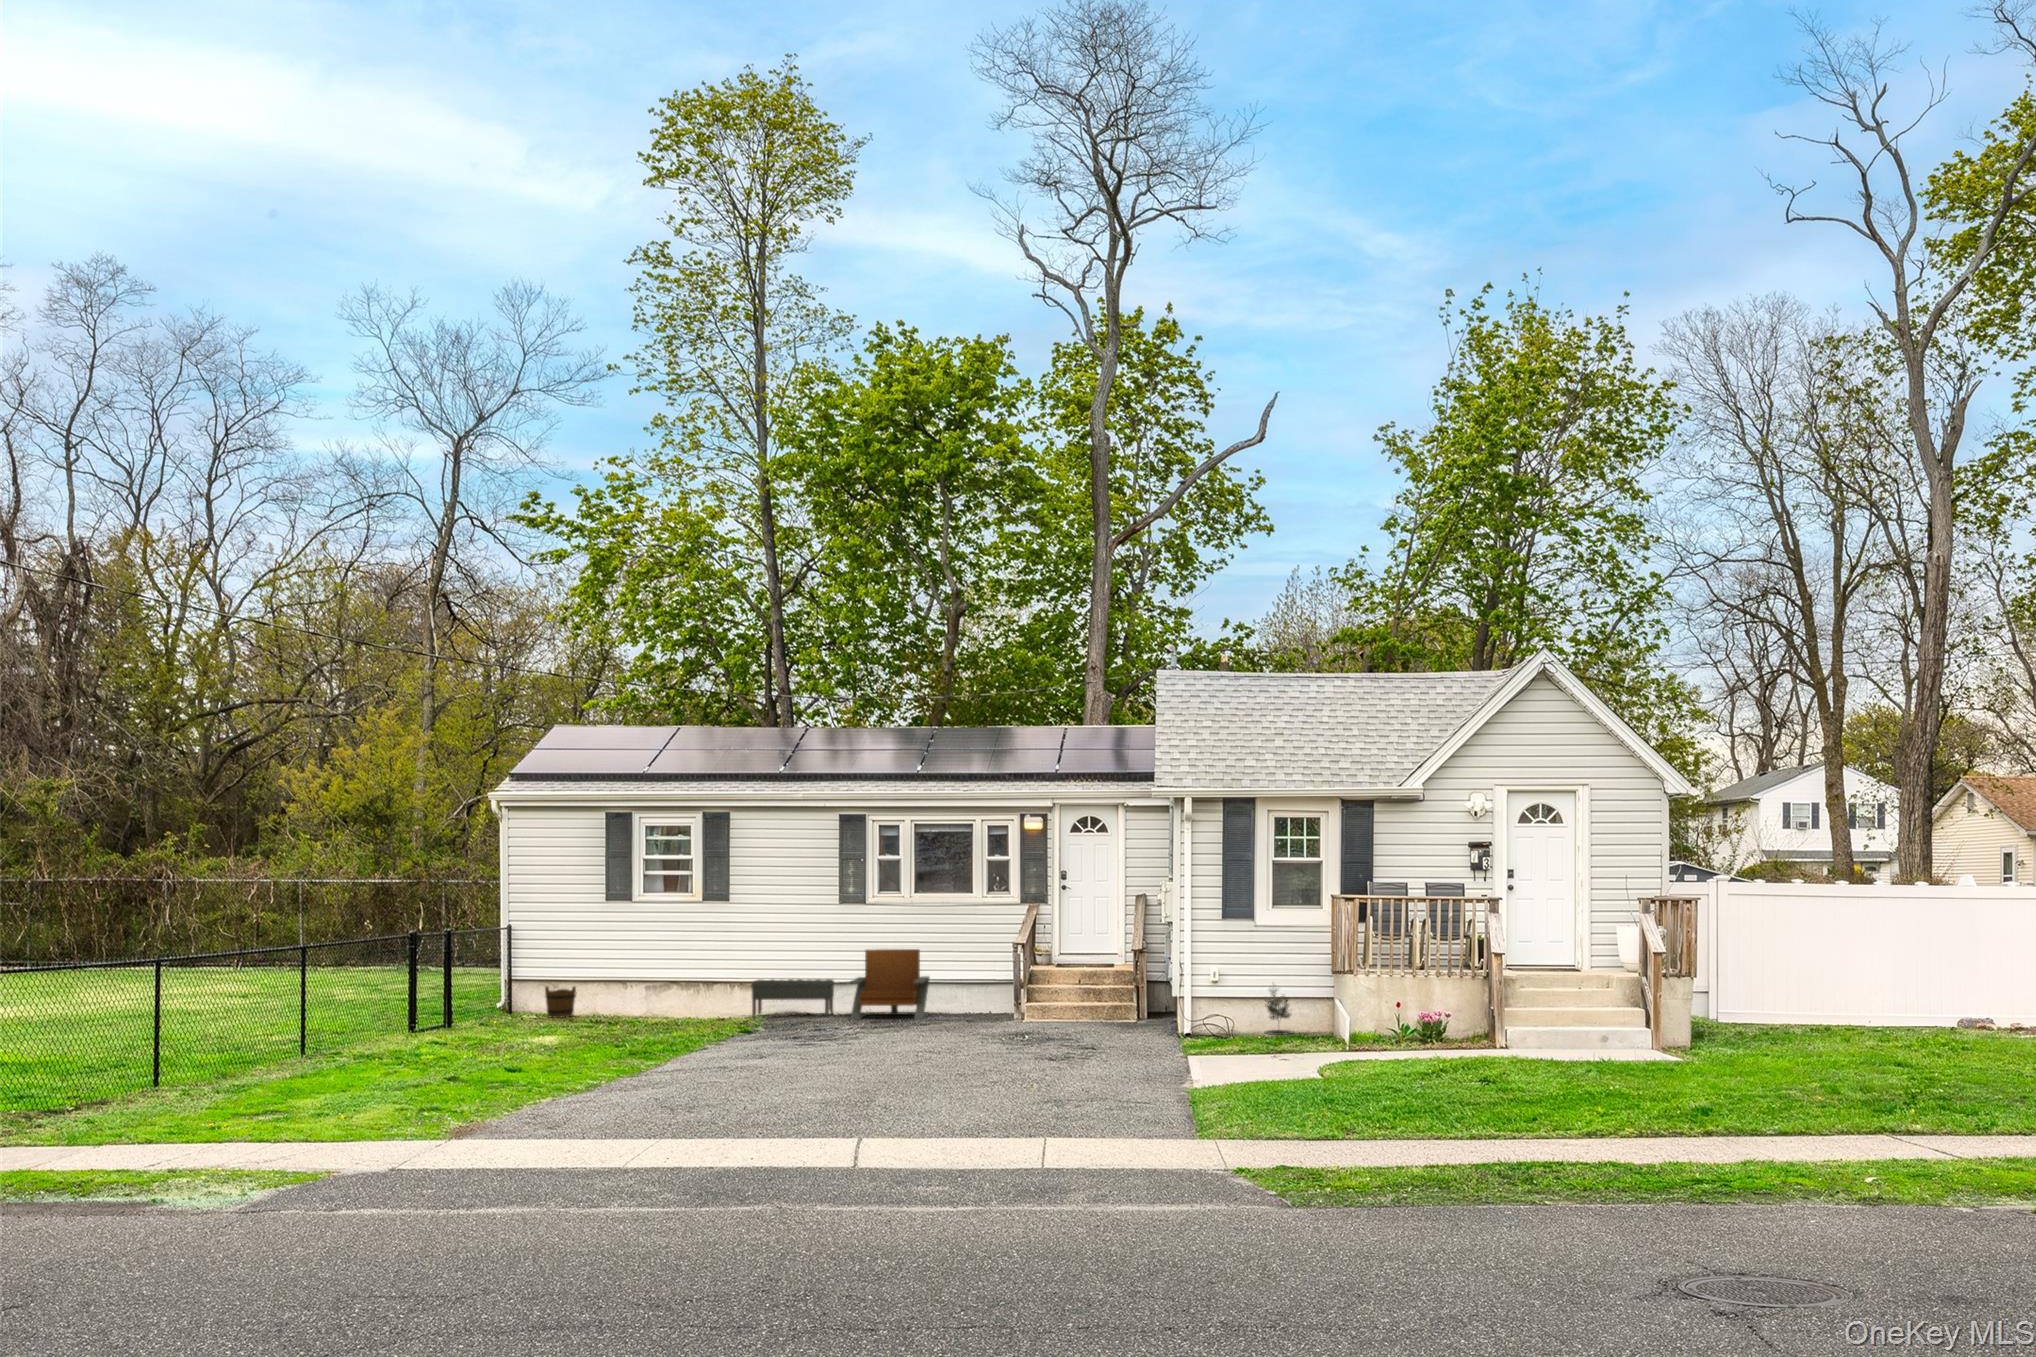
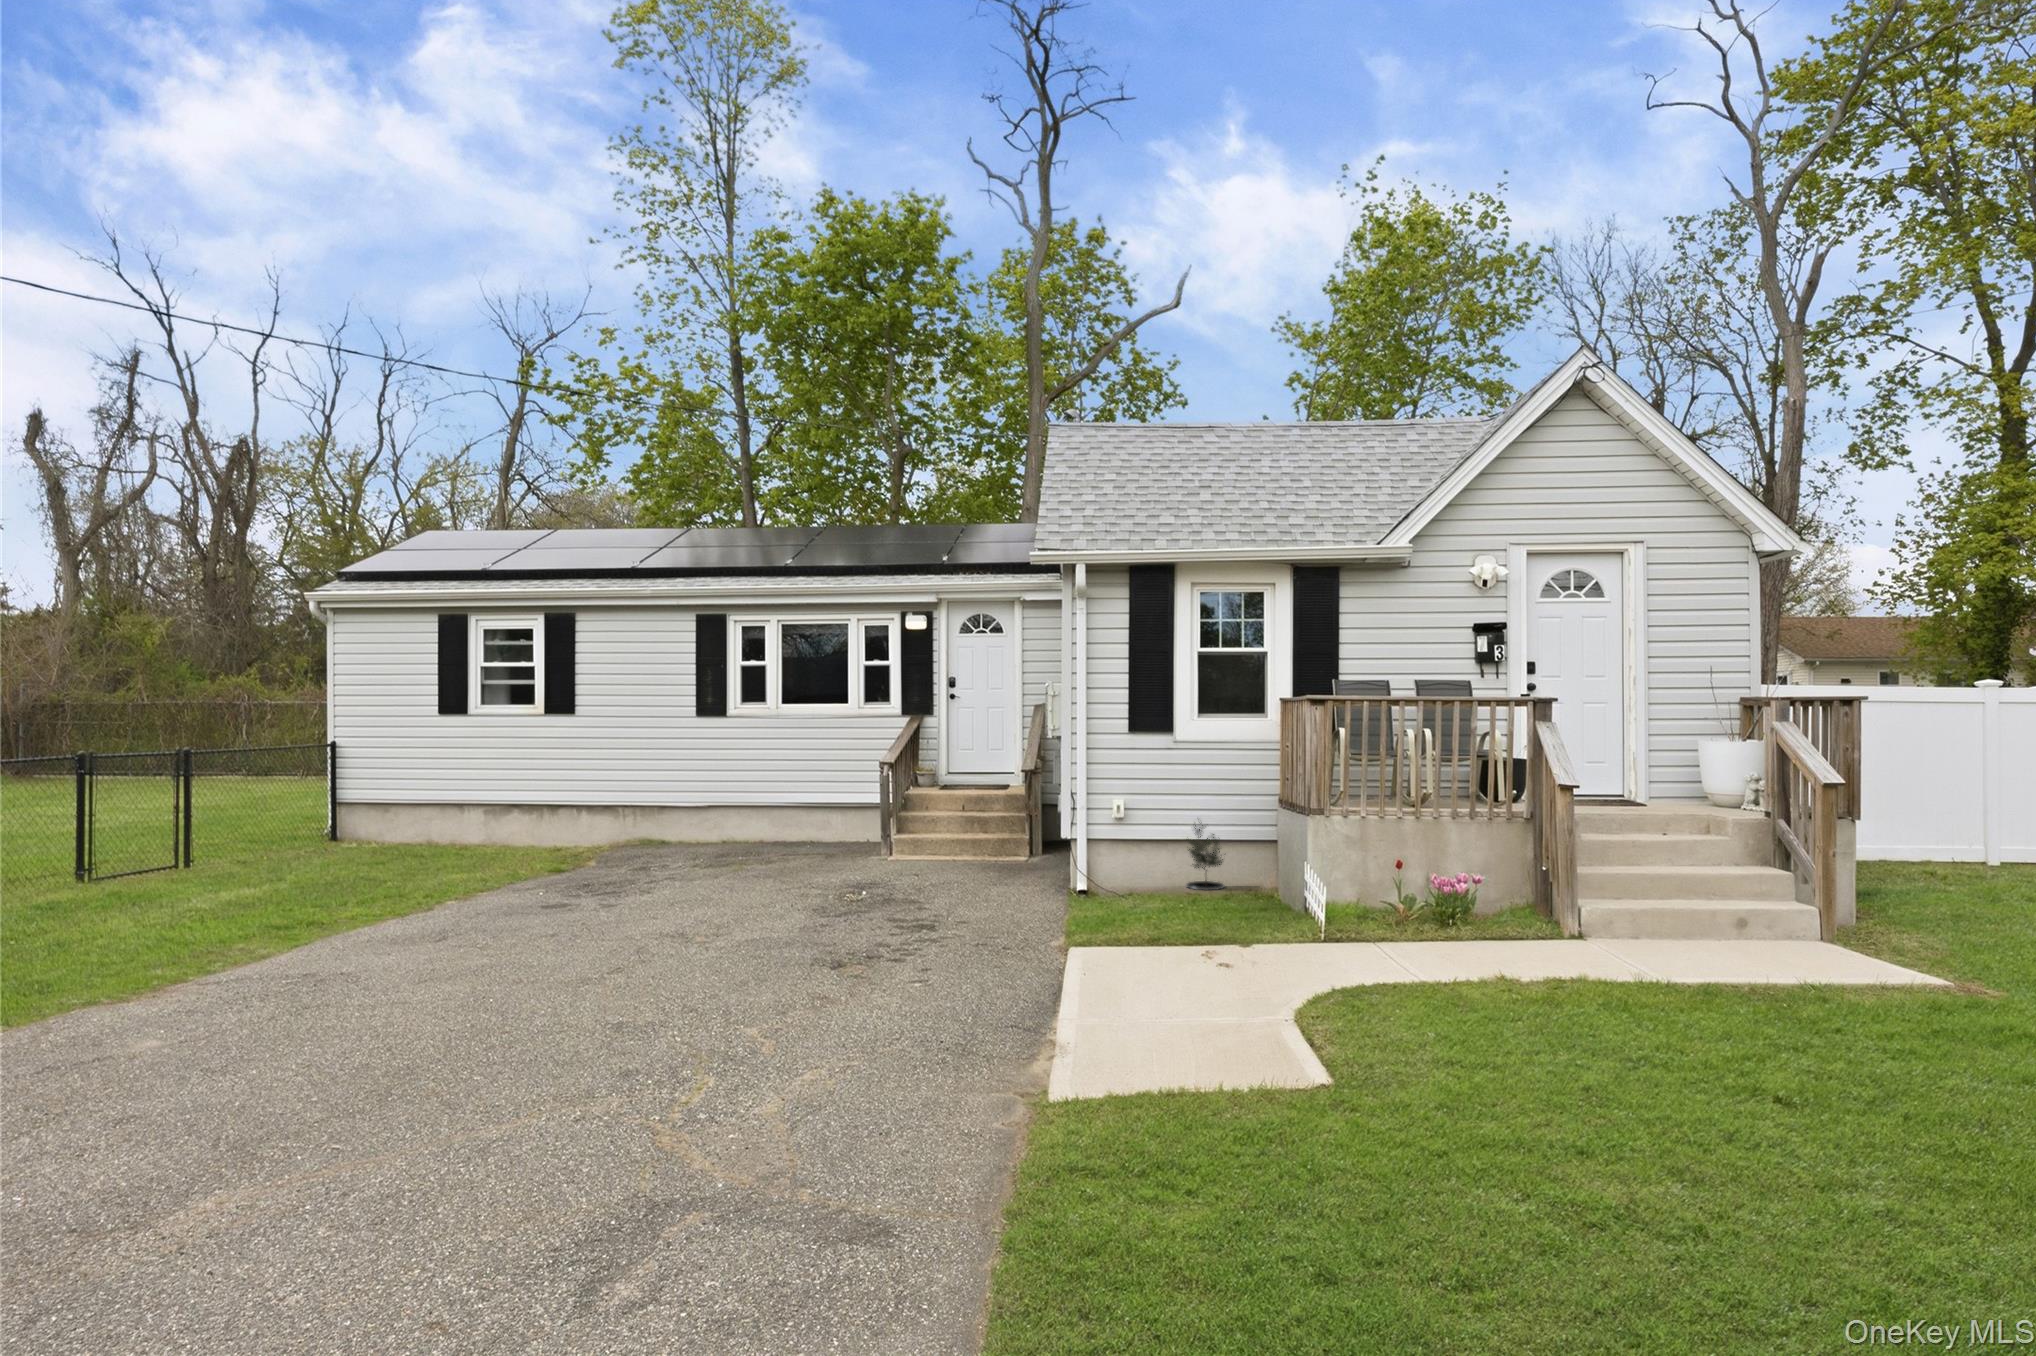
lounge chair: present [850,949,930,1020] -> none [688,769,795,853]
bench: present [751,979,834,1017] -> none [587,802,690,847]
bucket: present [545,986,576,1018] -> none [364,809,404,846]

